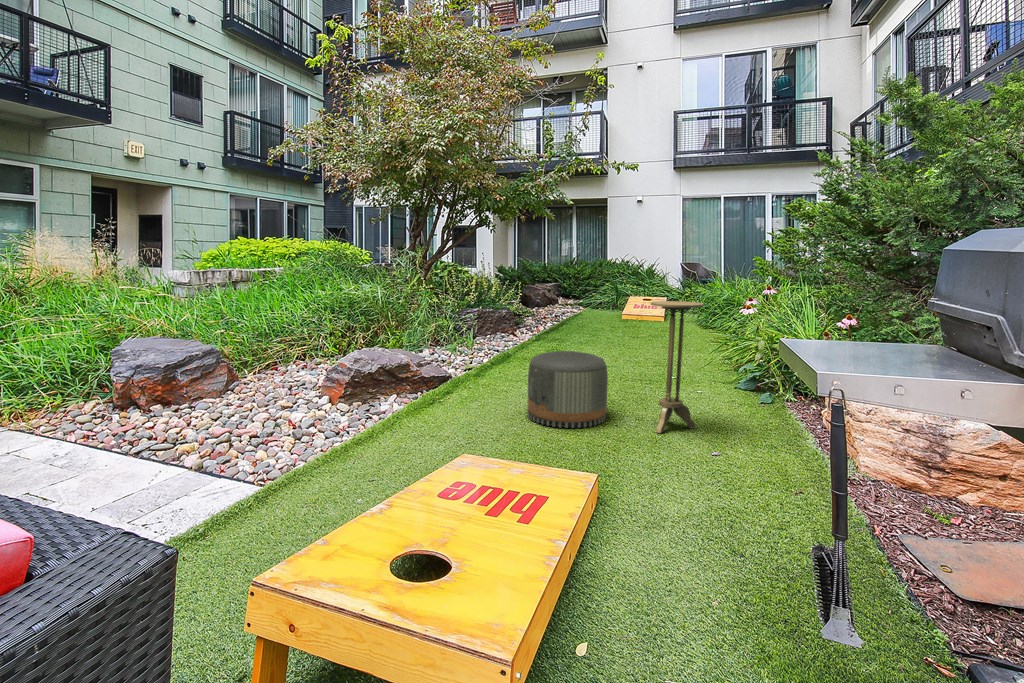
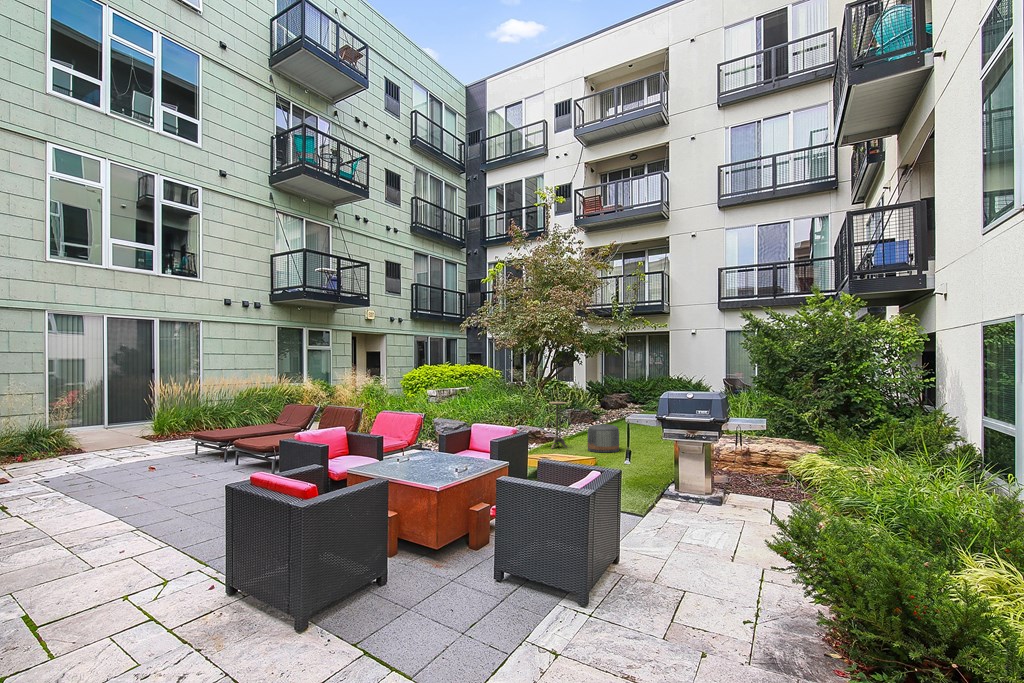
side table: present [651,301,703,433] -> present [550,402,567,448]

